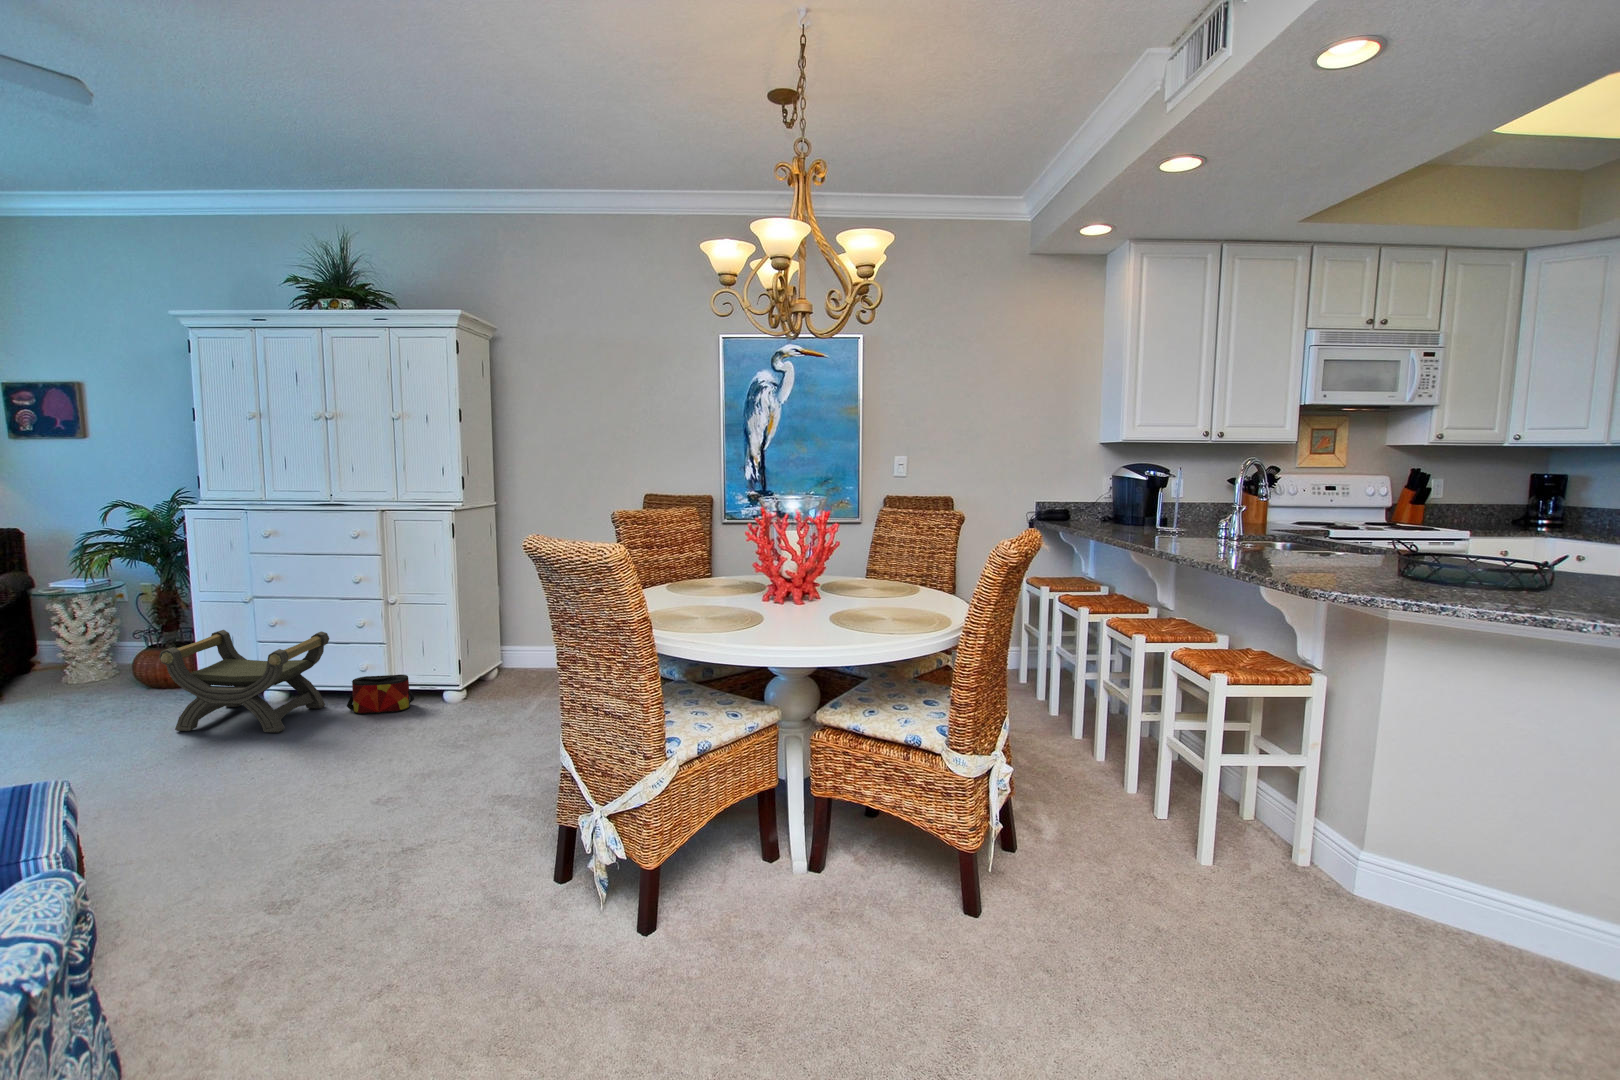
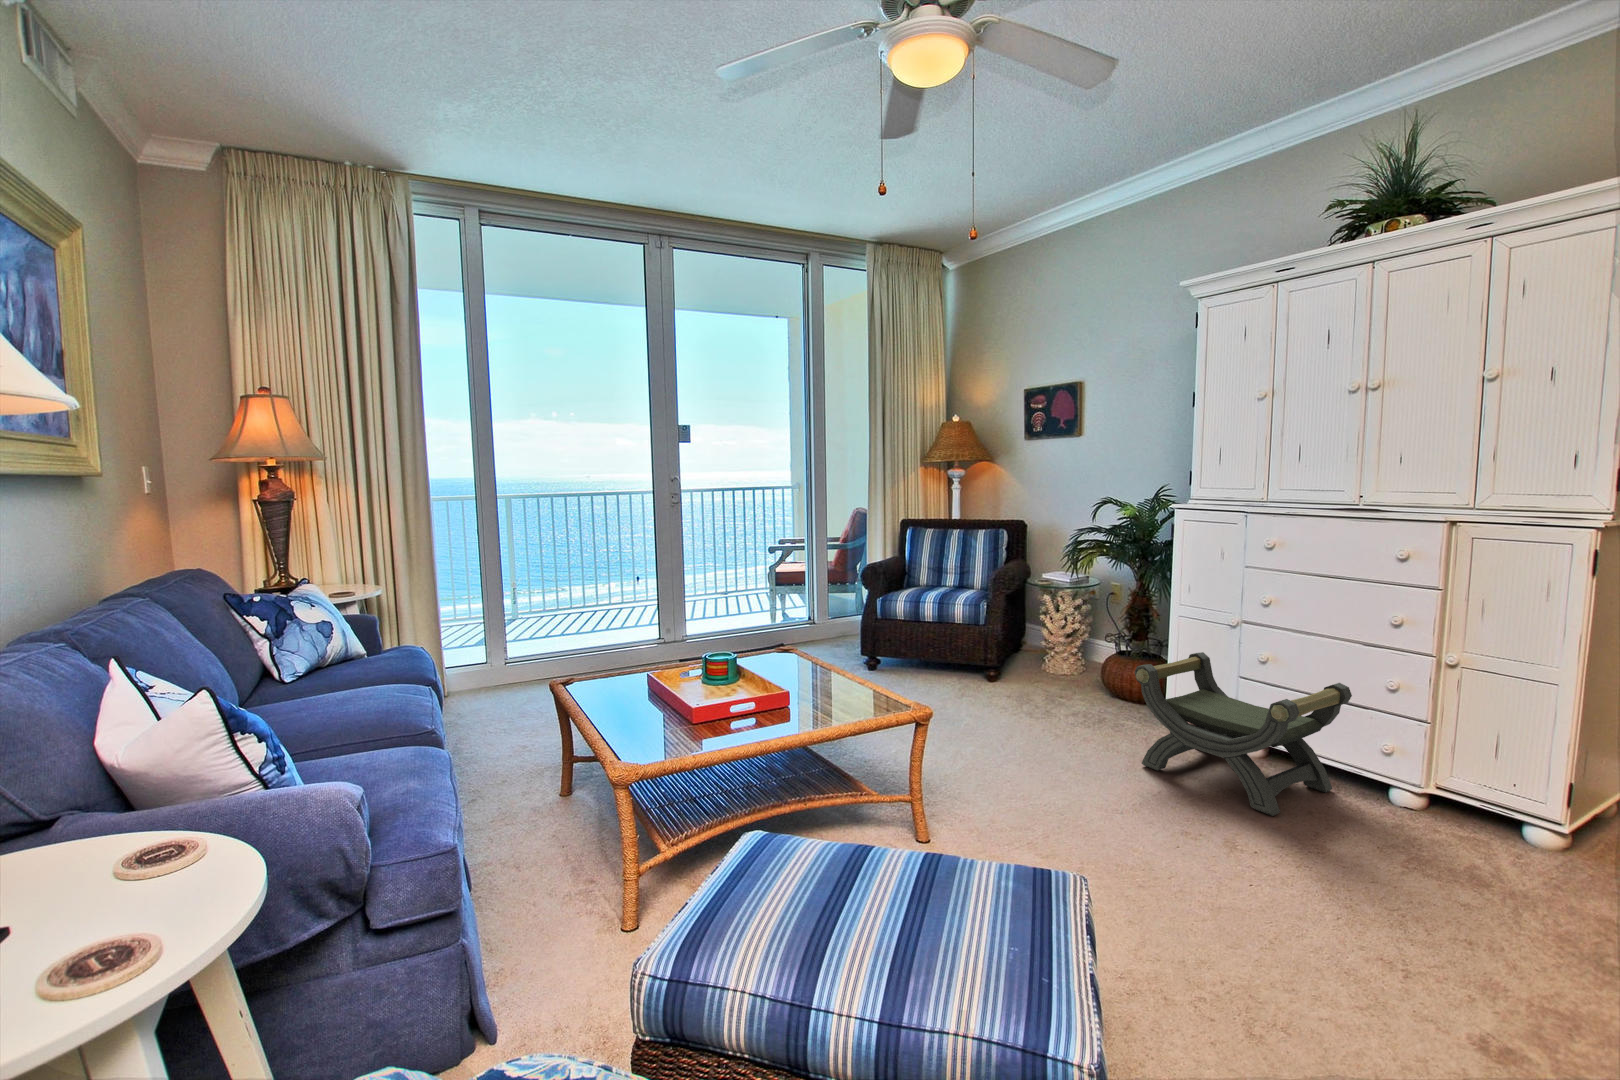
bag: present [347,675,414,714] -> none [1371,767,1502,848]

